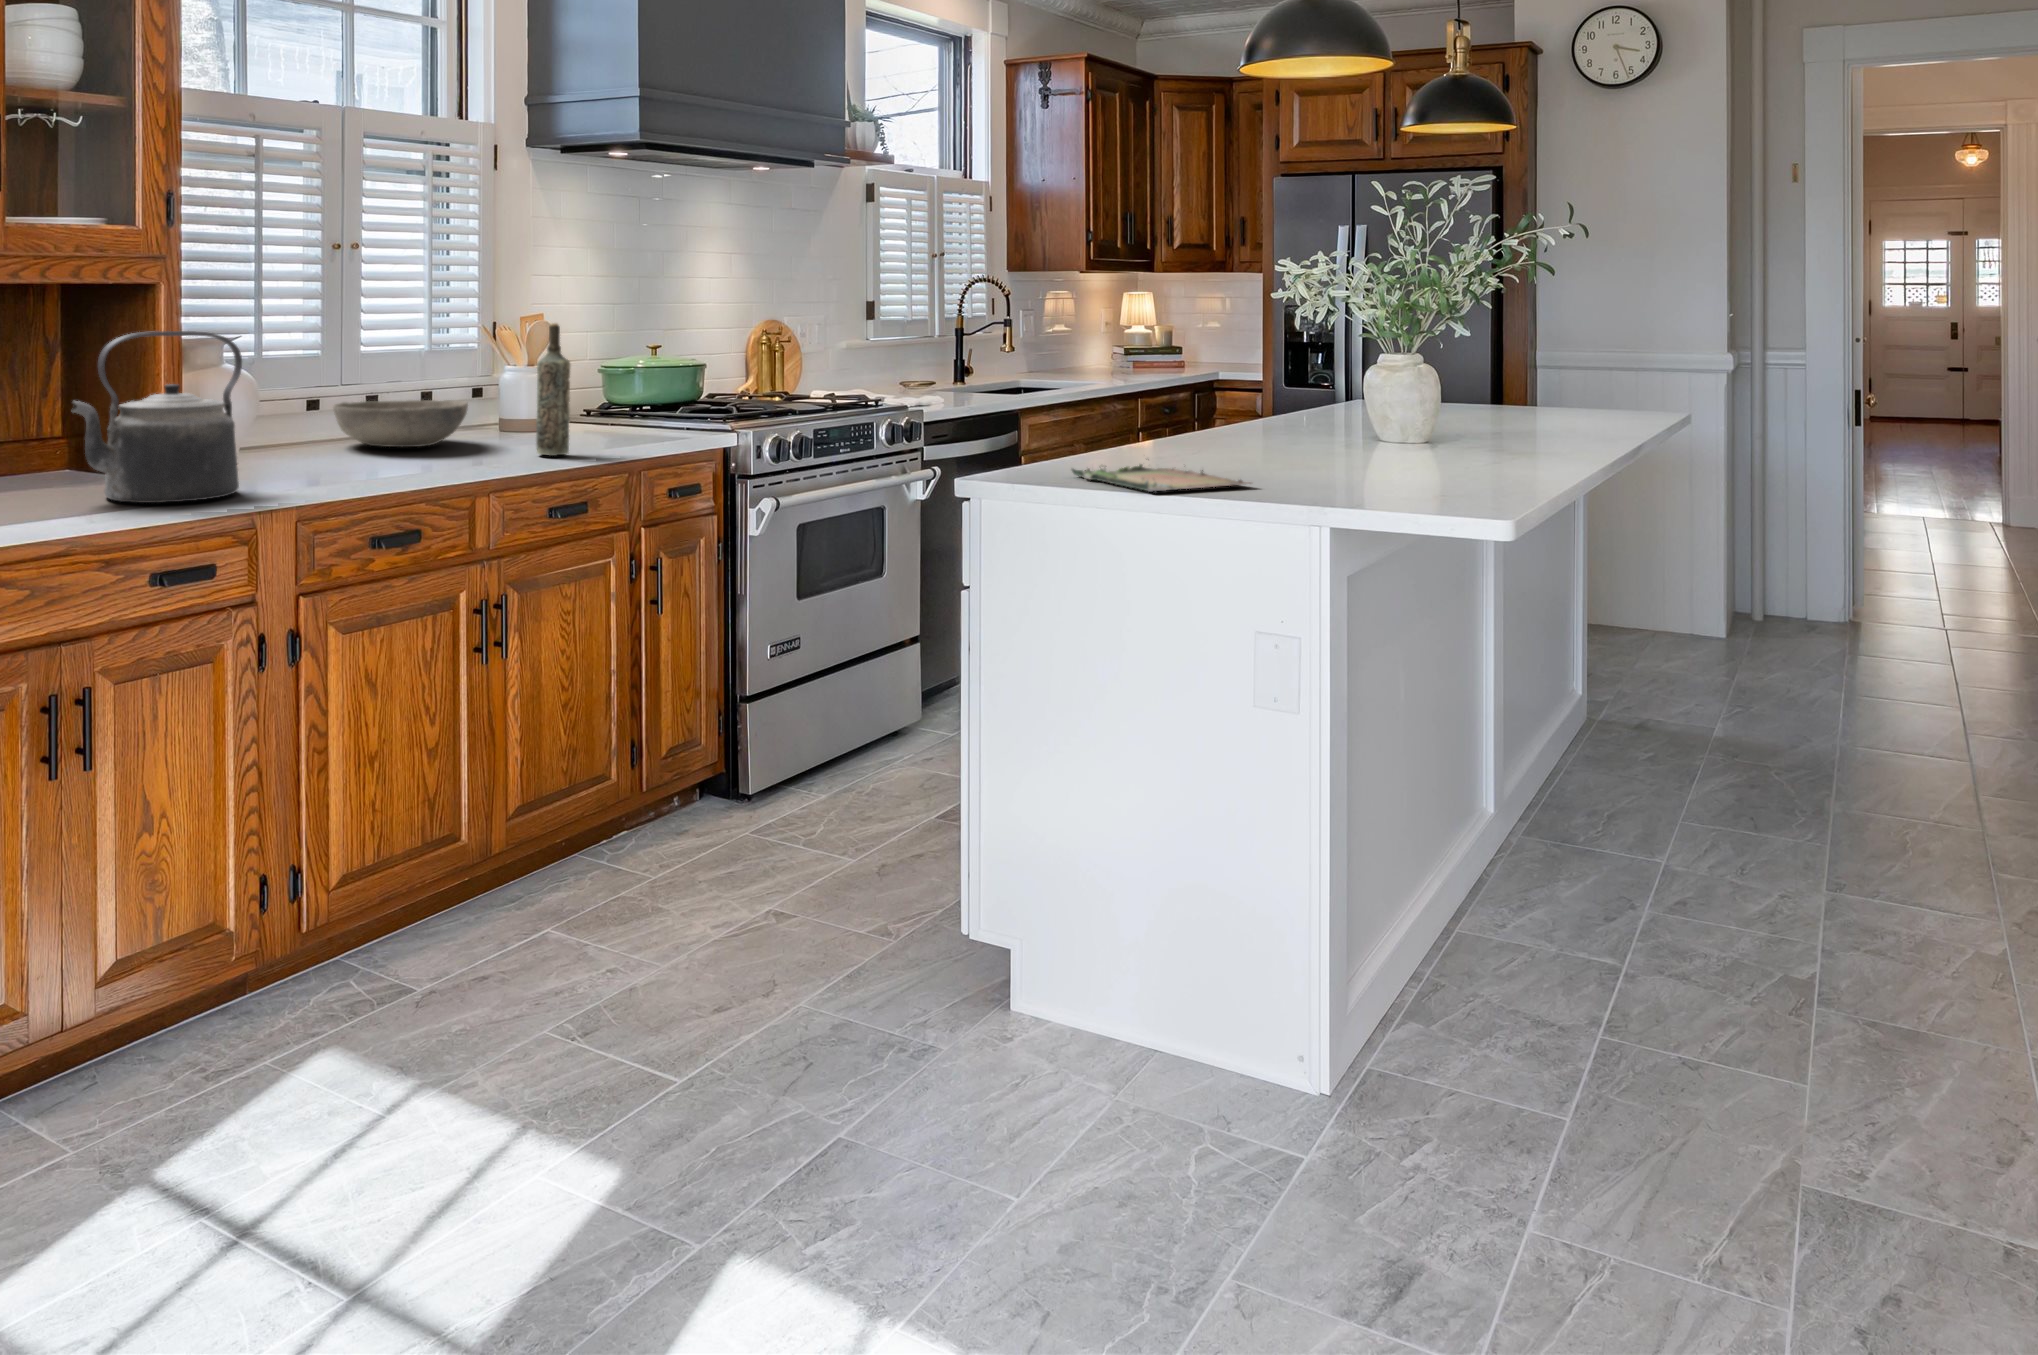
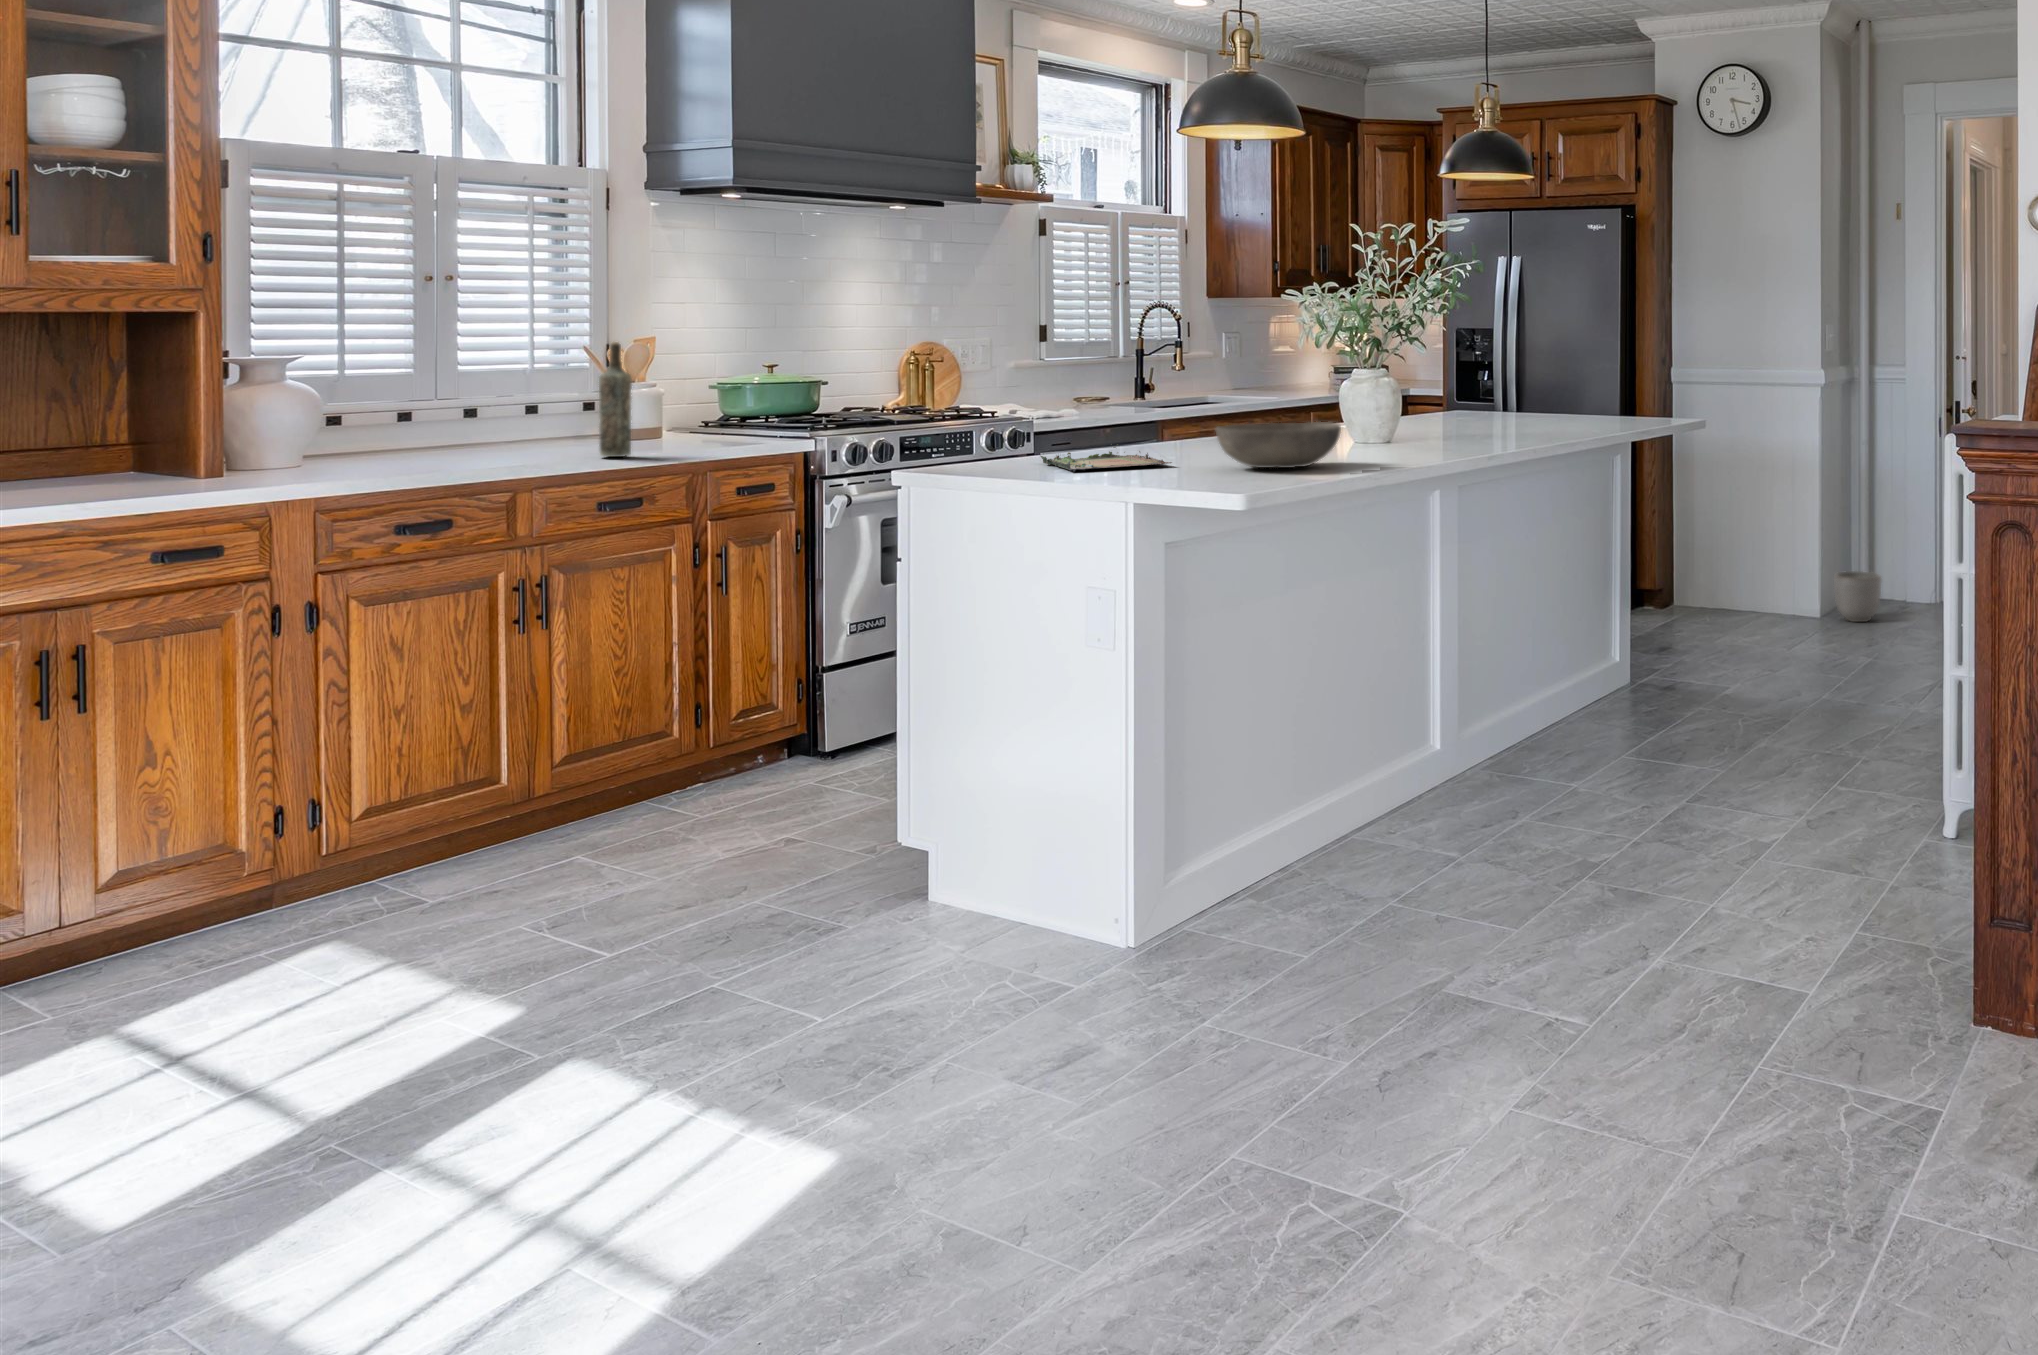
kettle: present [72,331,242,503] -> none [91,349,268,494]
bowl: present [333,400,468,447] -> present [1215,422,1341,468]
planter: none [1740,593,1800,653] -> present [1834,571,1881,622]

